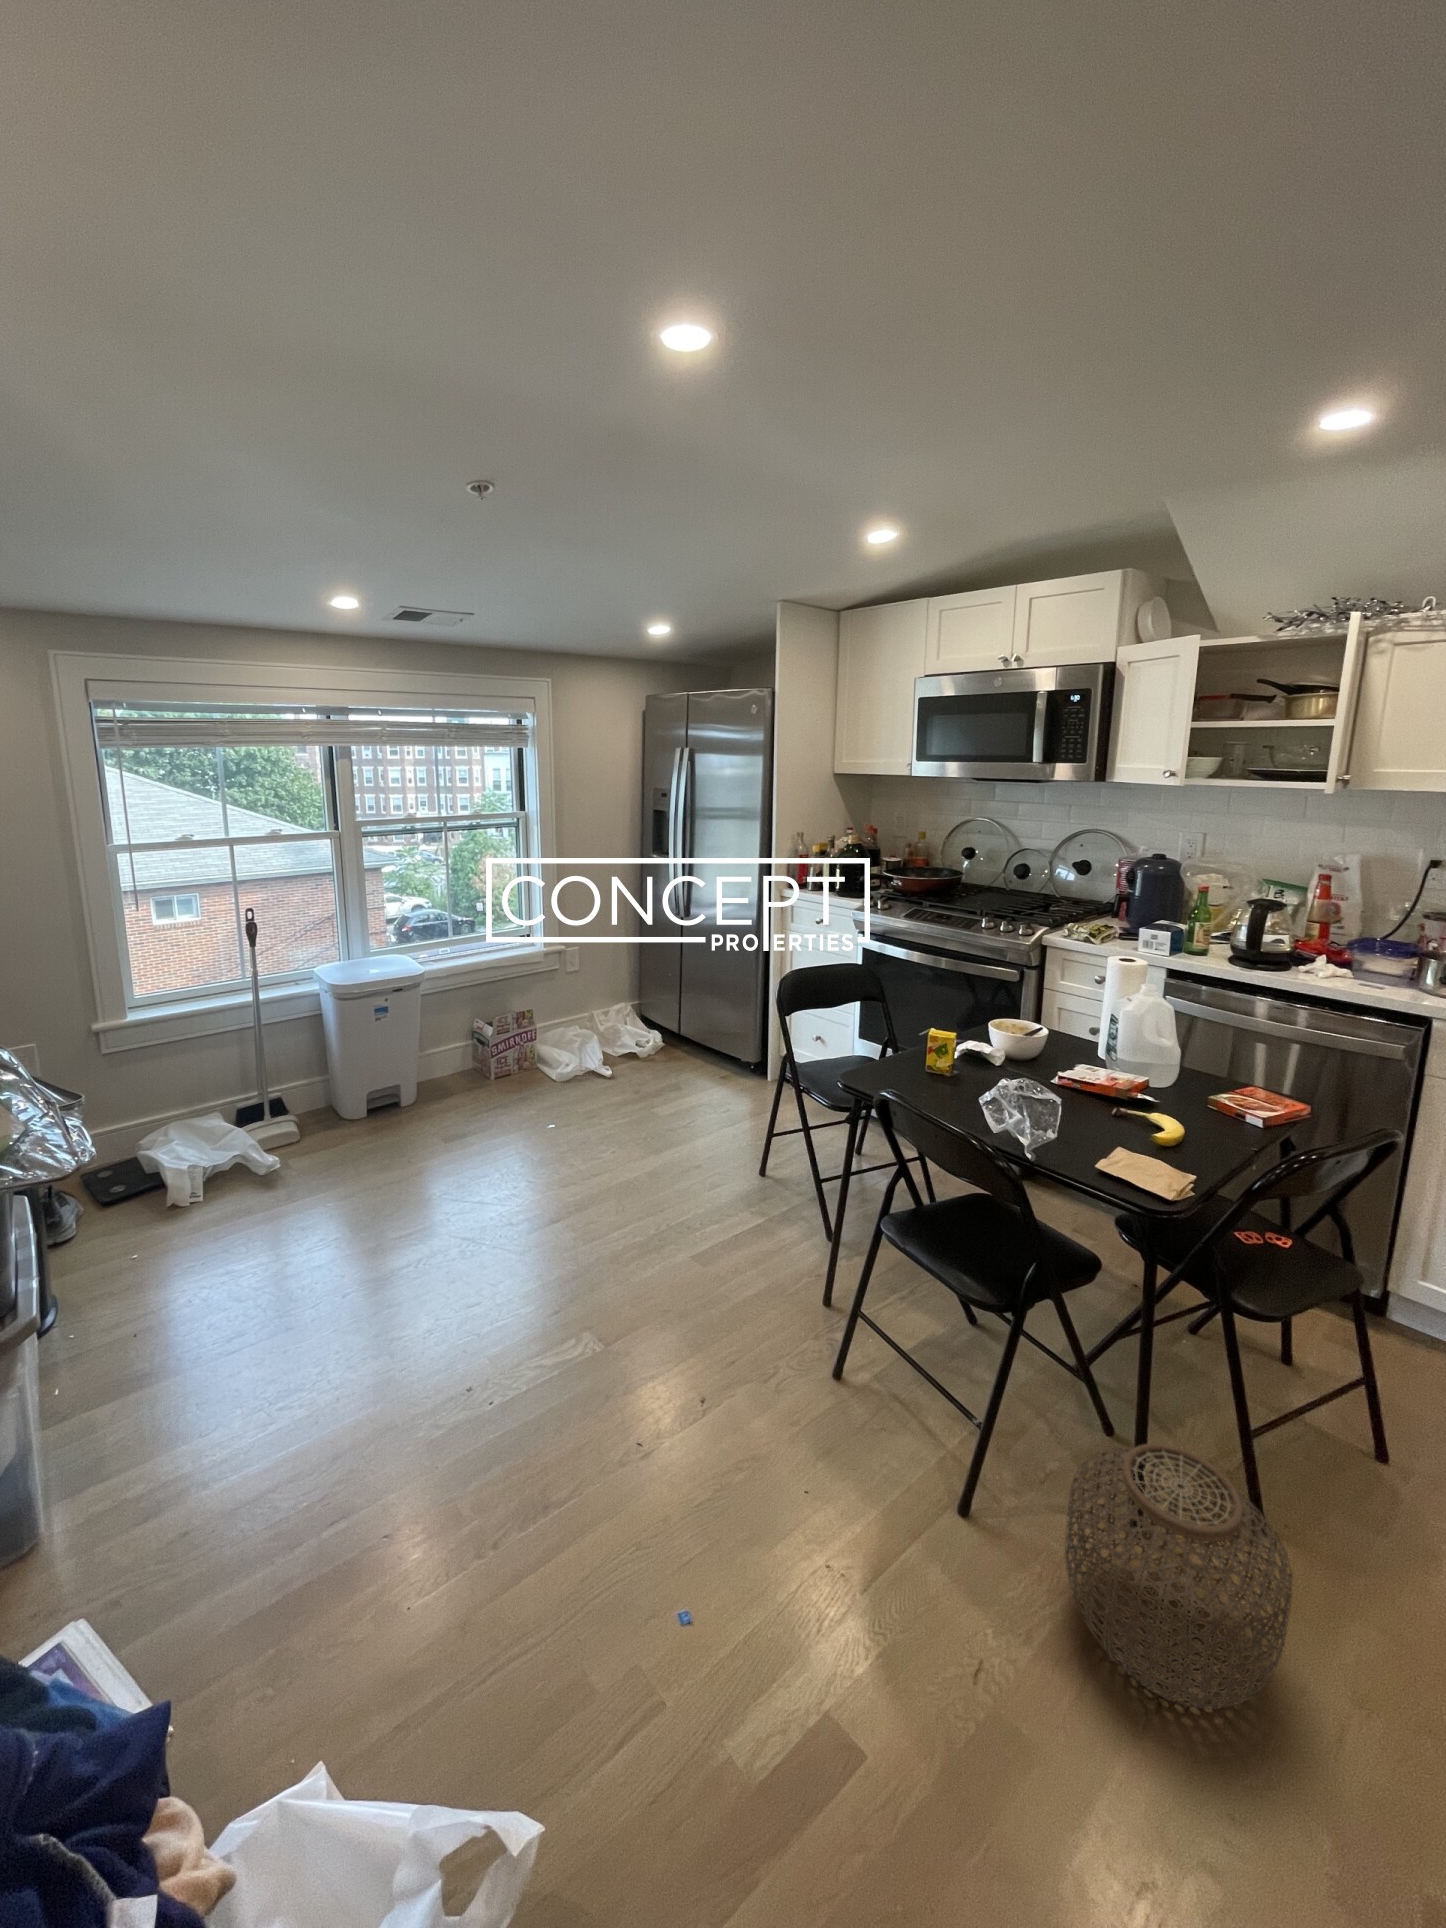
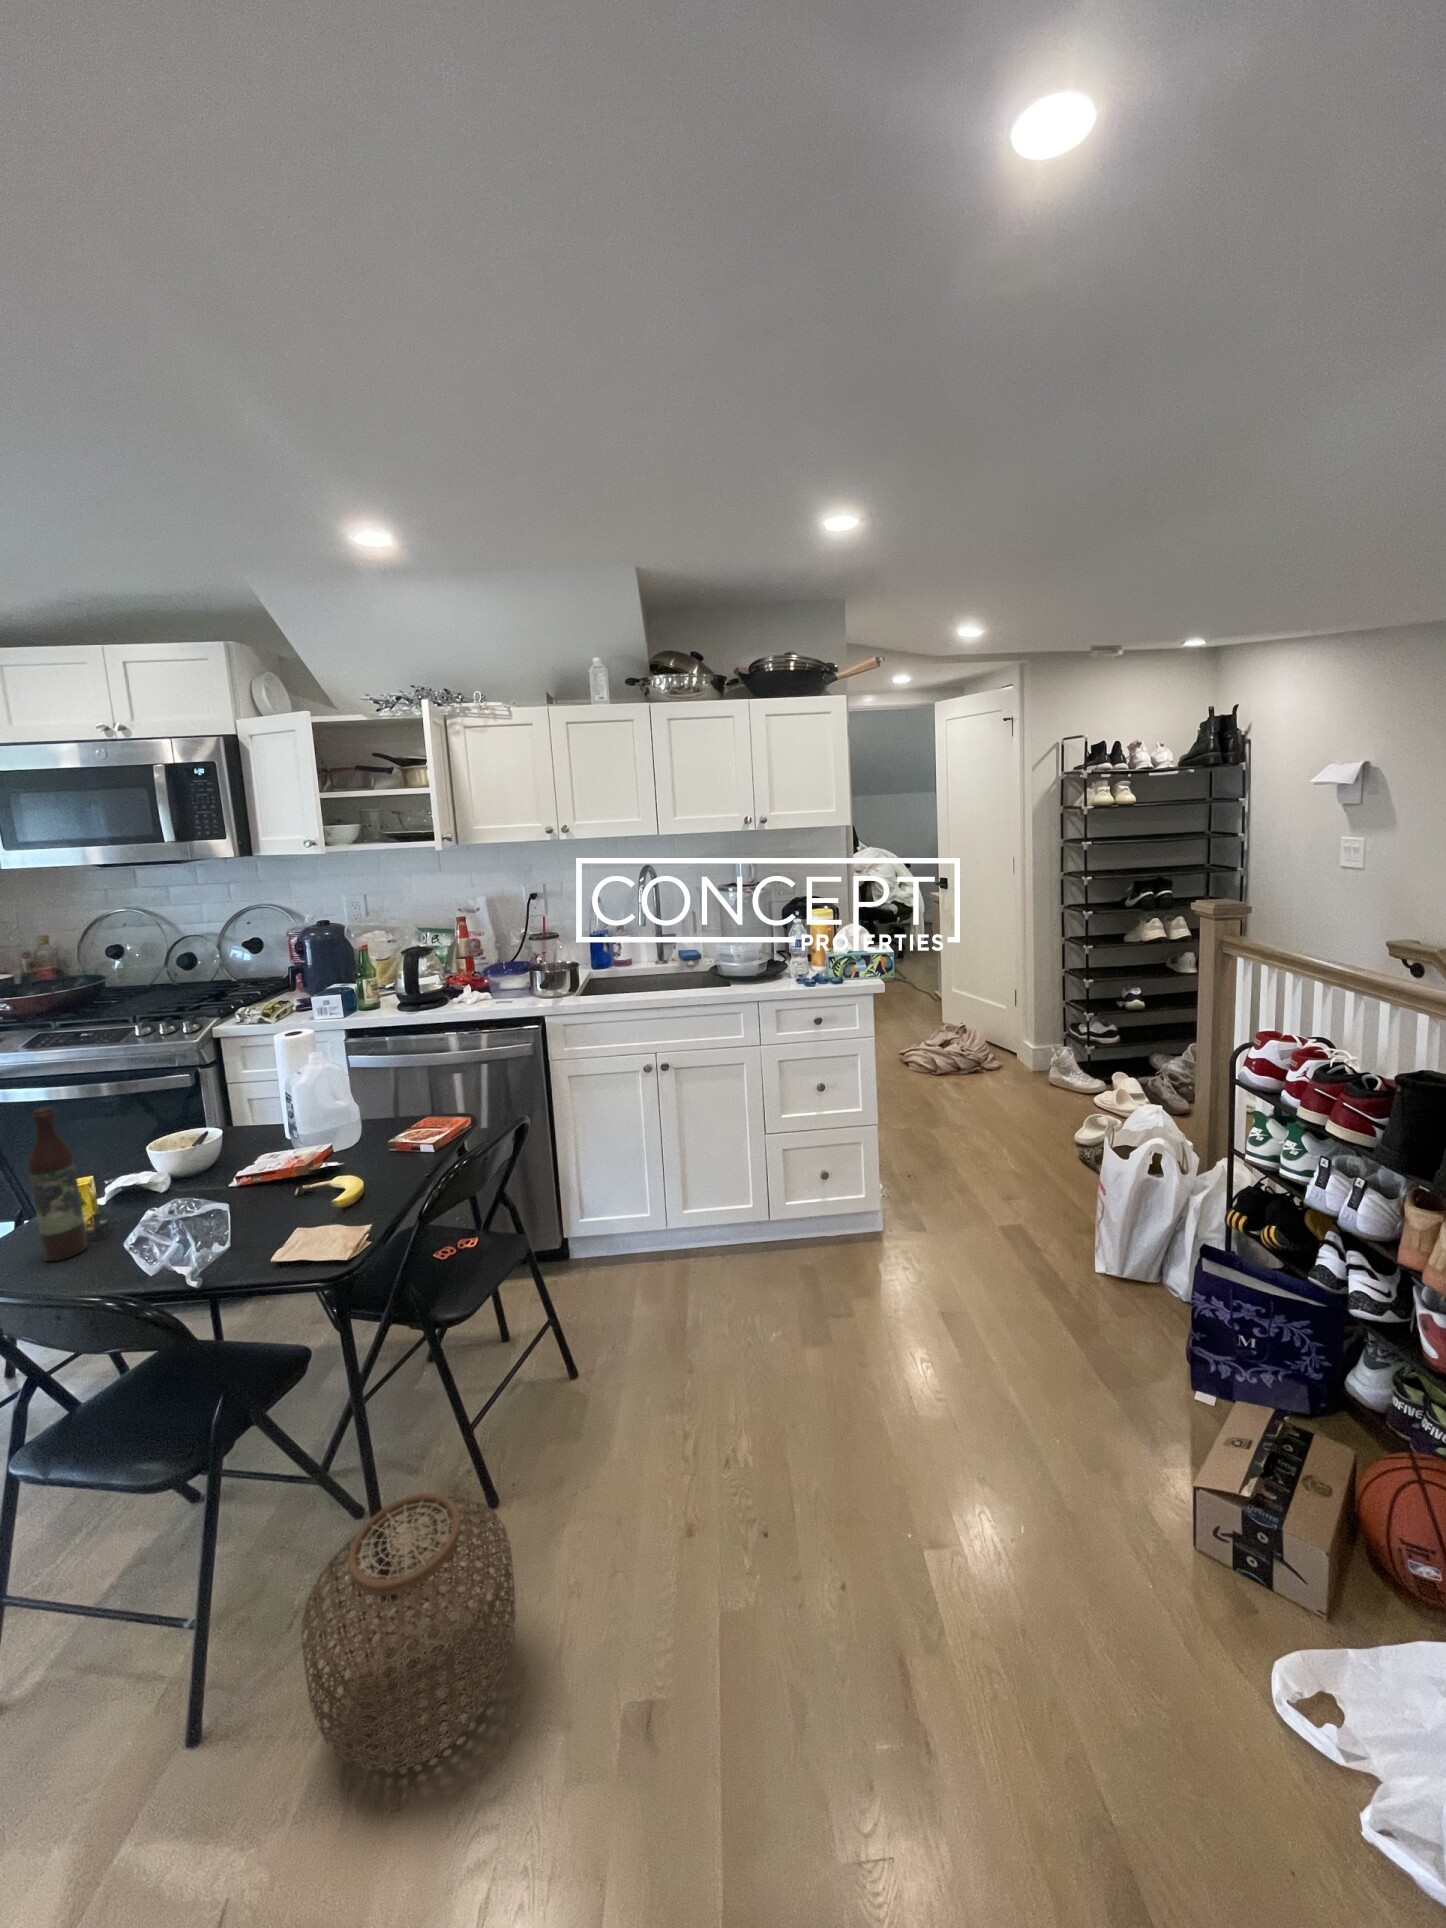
wine bottle: none [924,970,957,1091] -> present [28,1107,88,1261]

